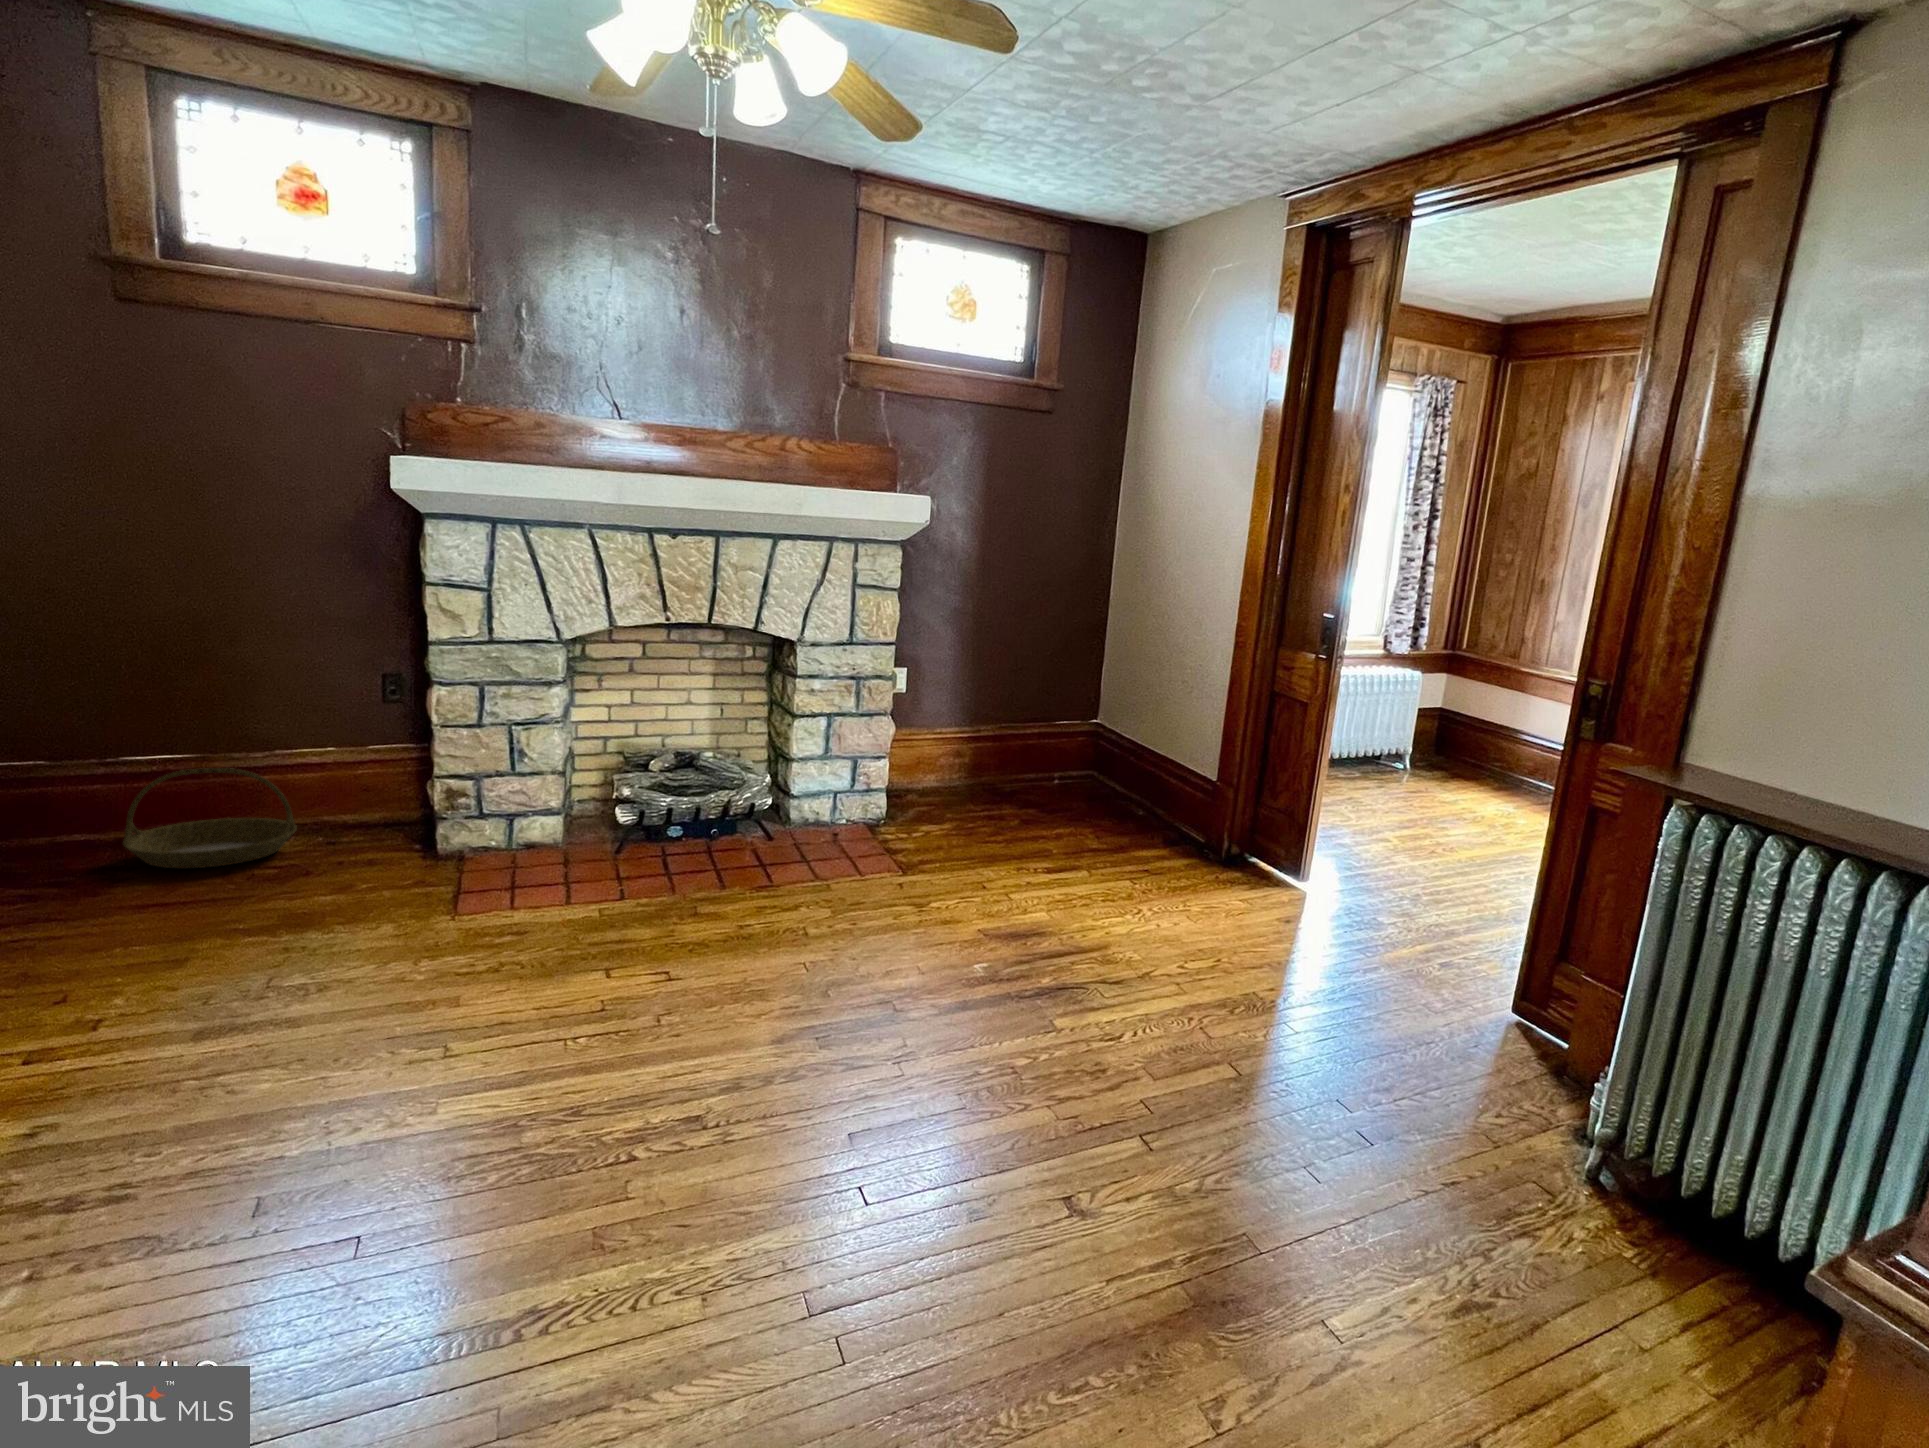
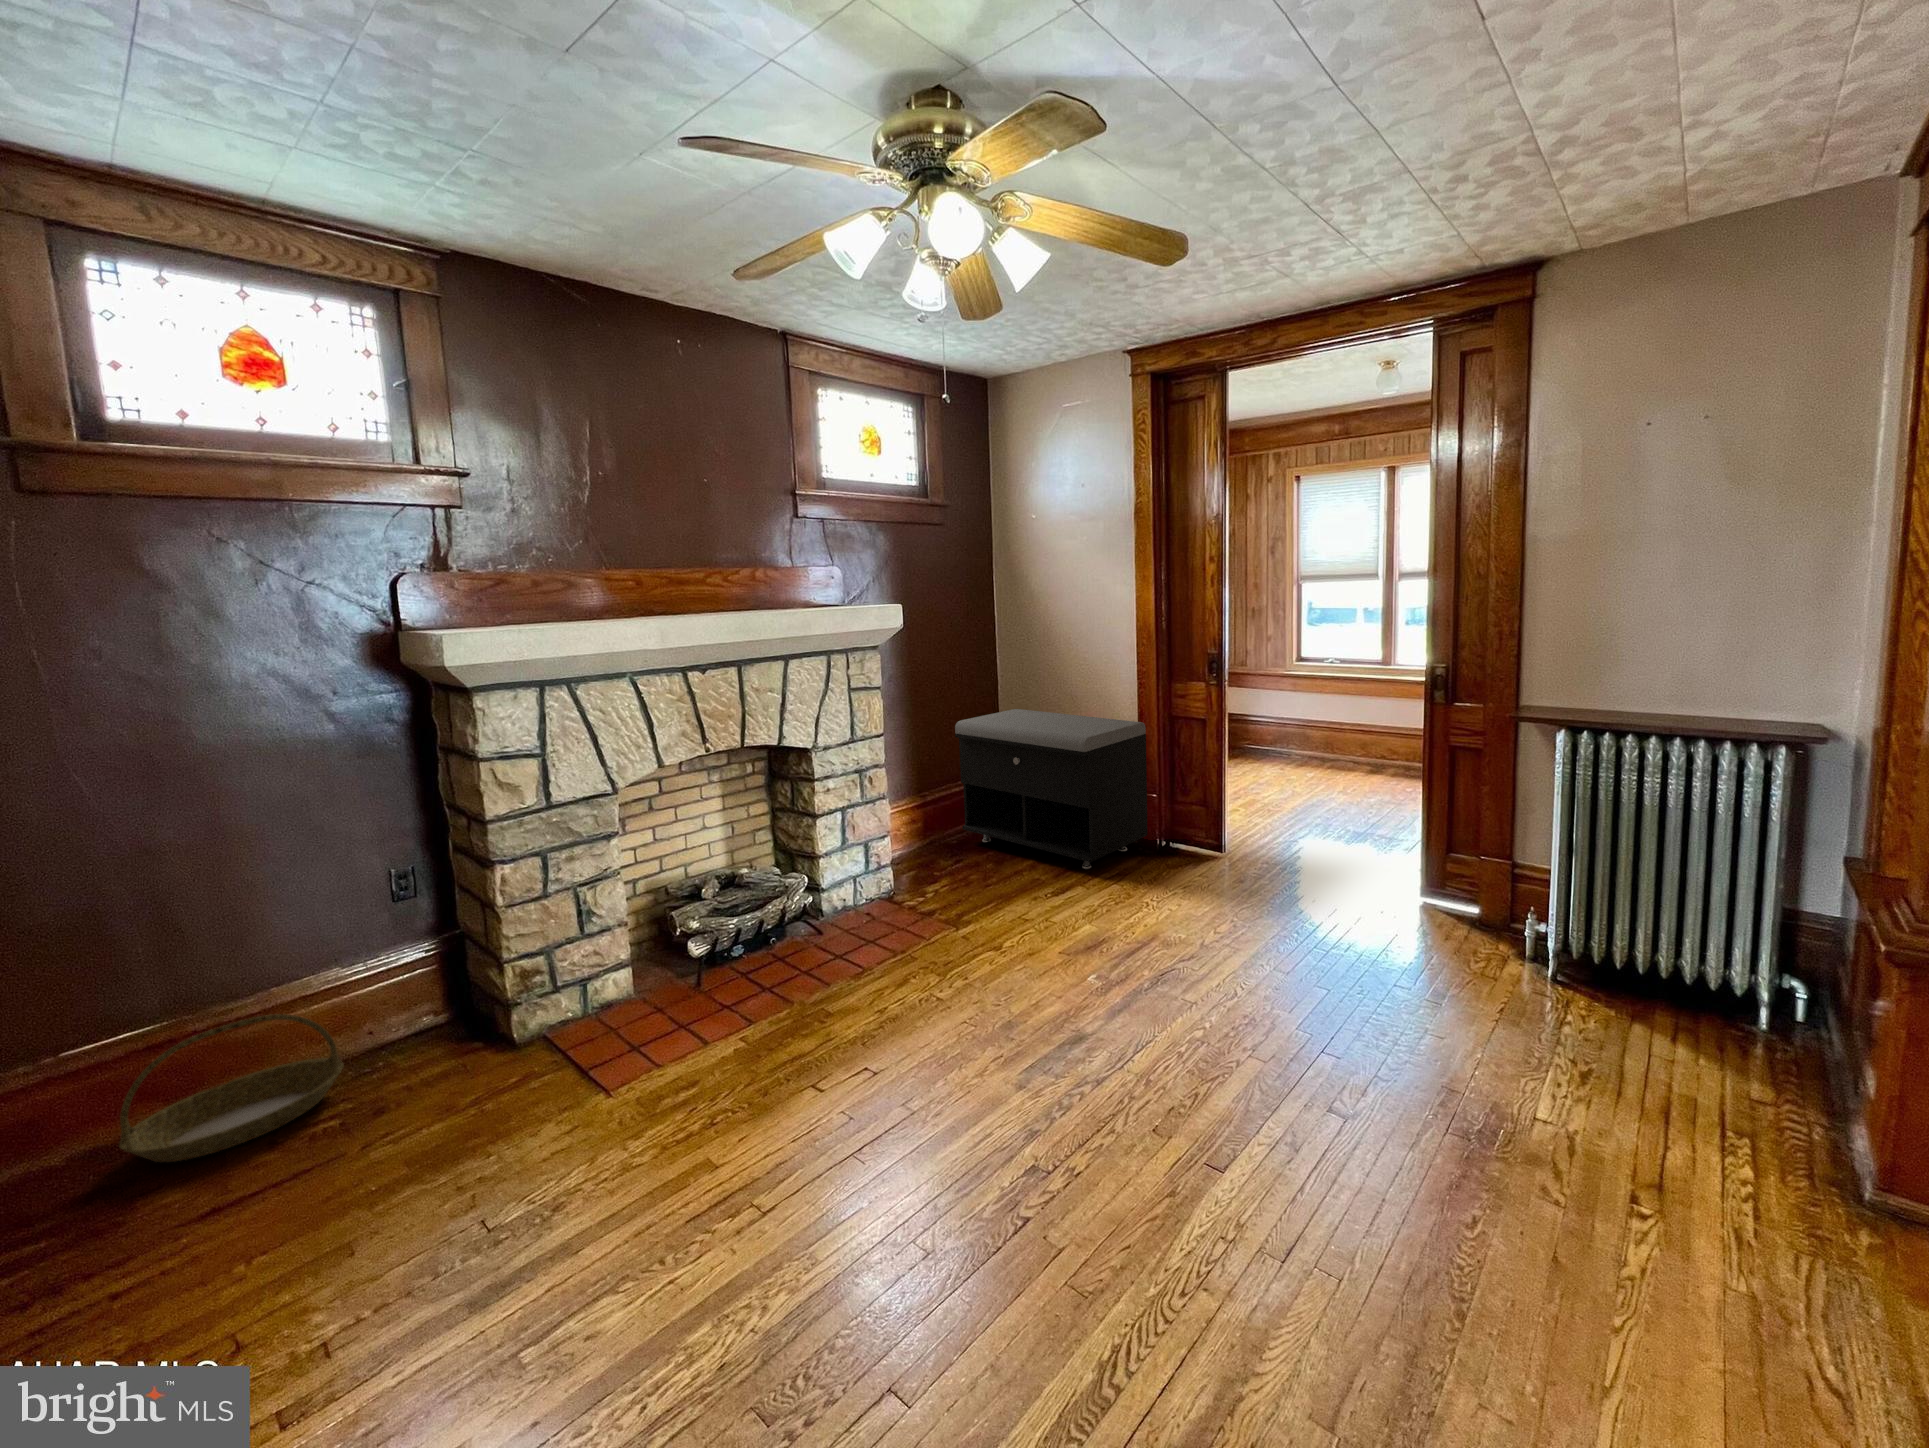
storage bench: none [1007,647,1228,857] -> present [955,709,1148,869]

